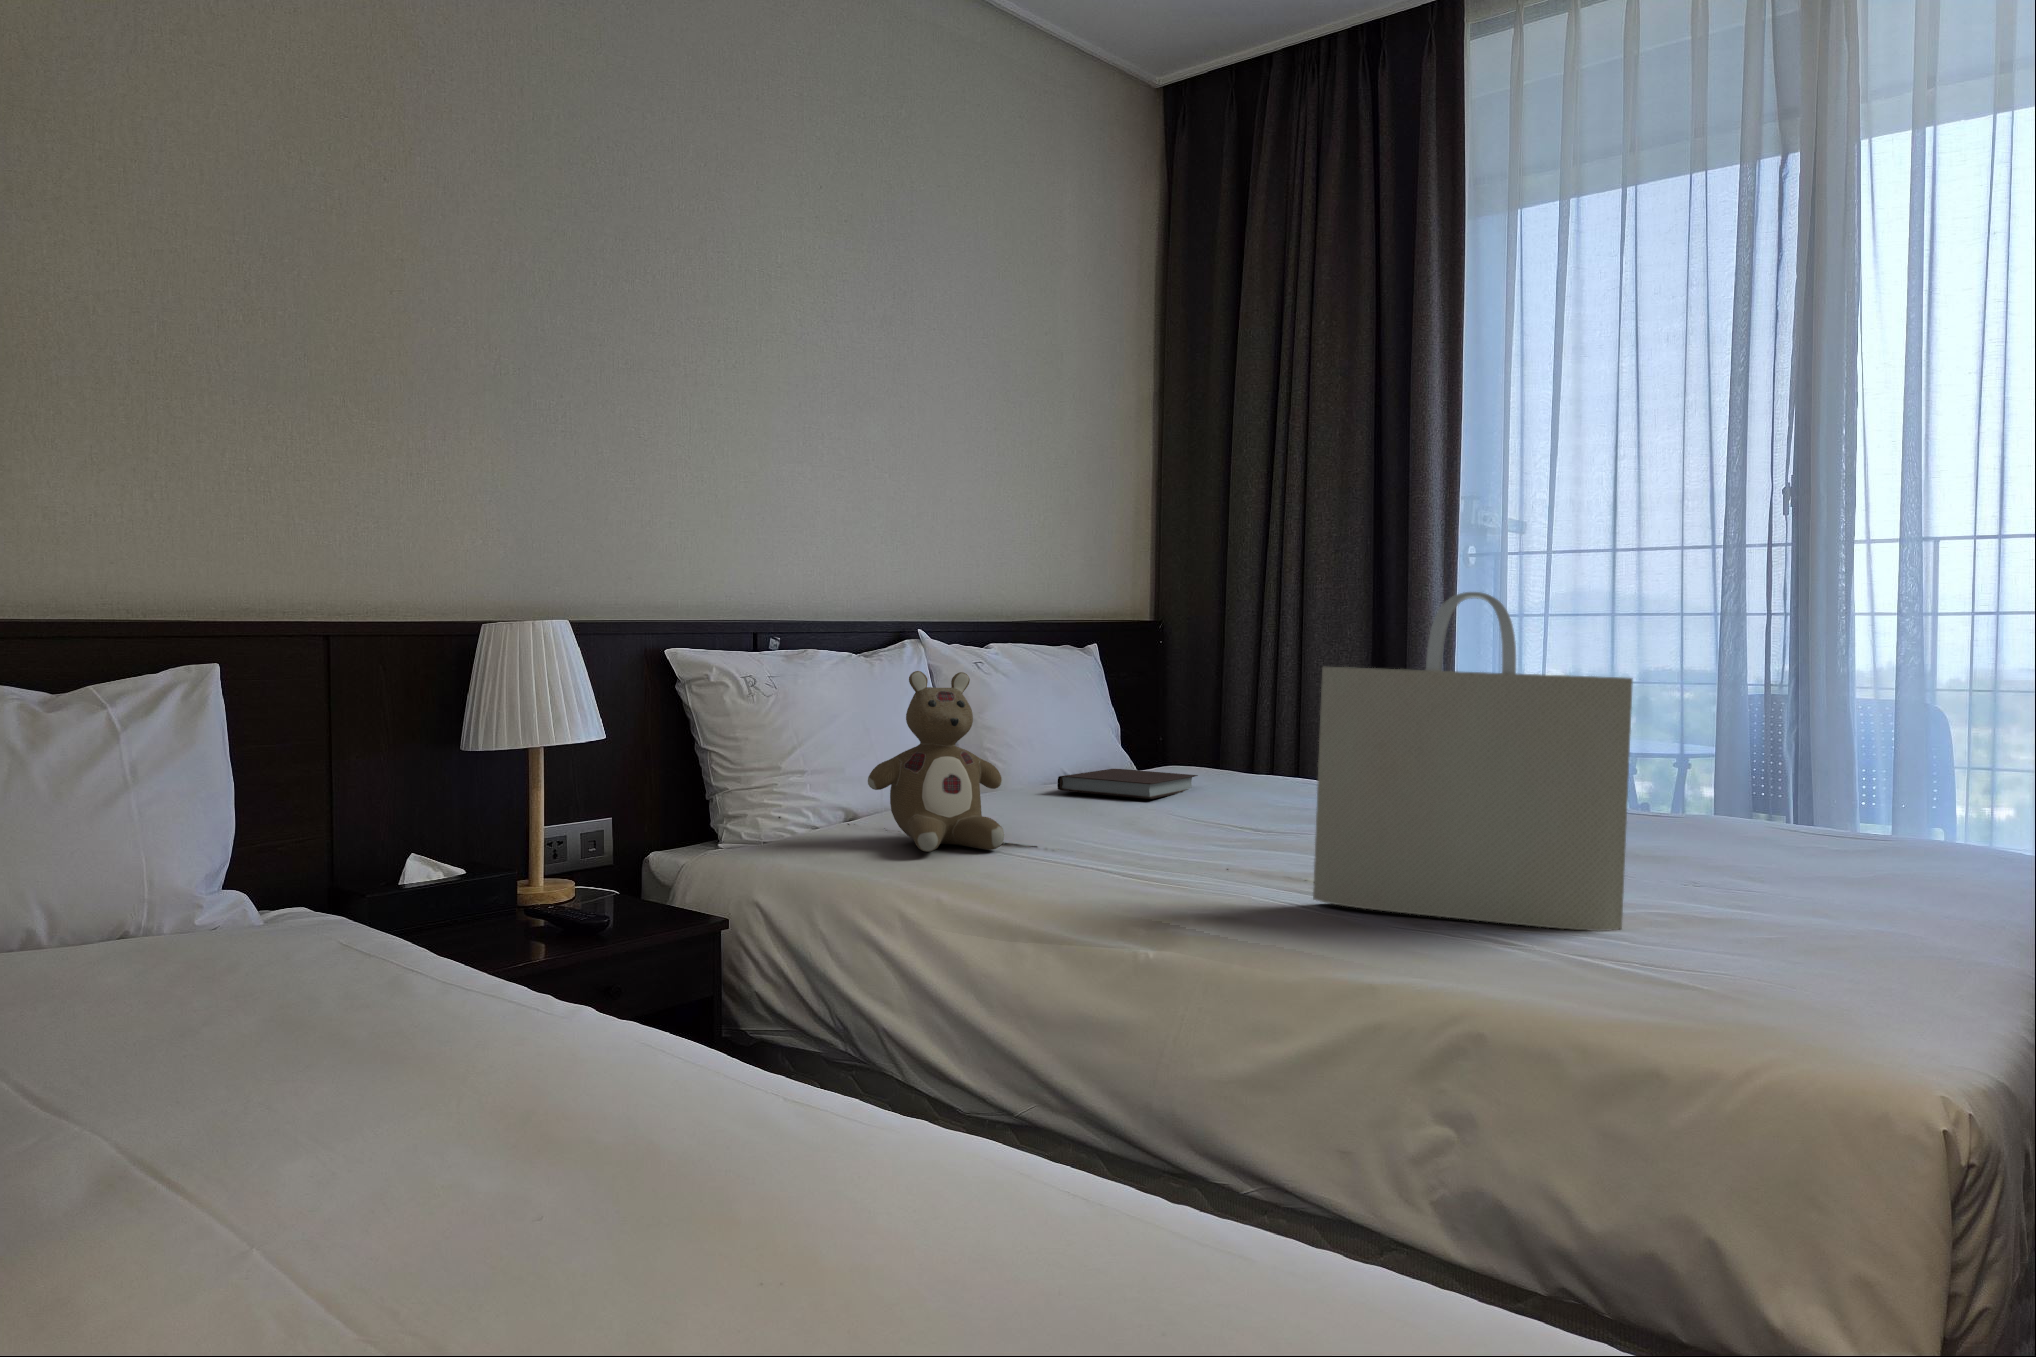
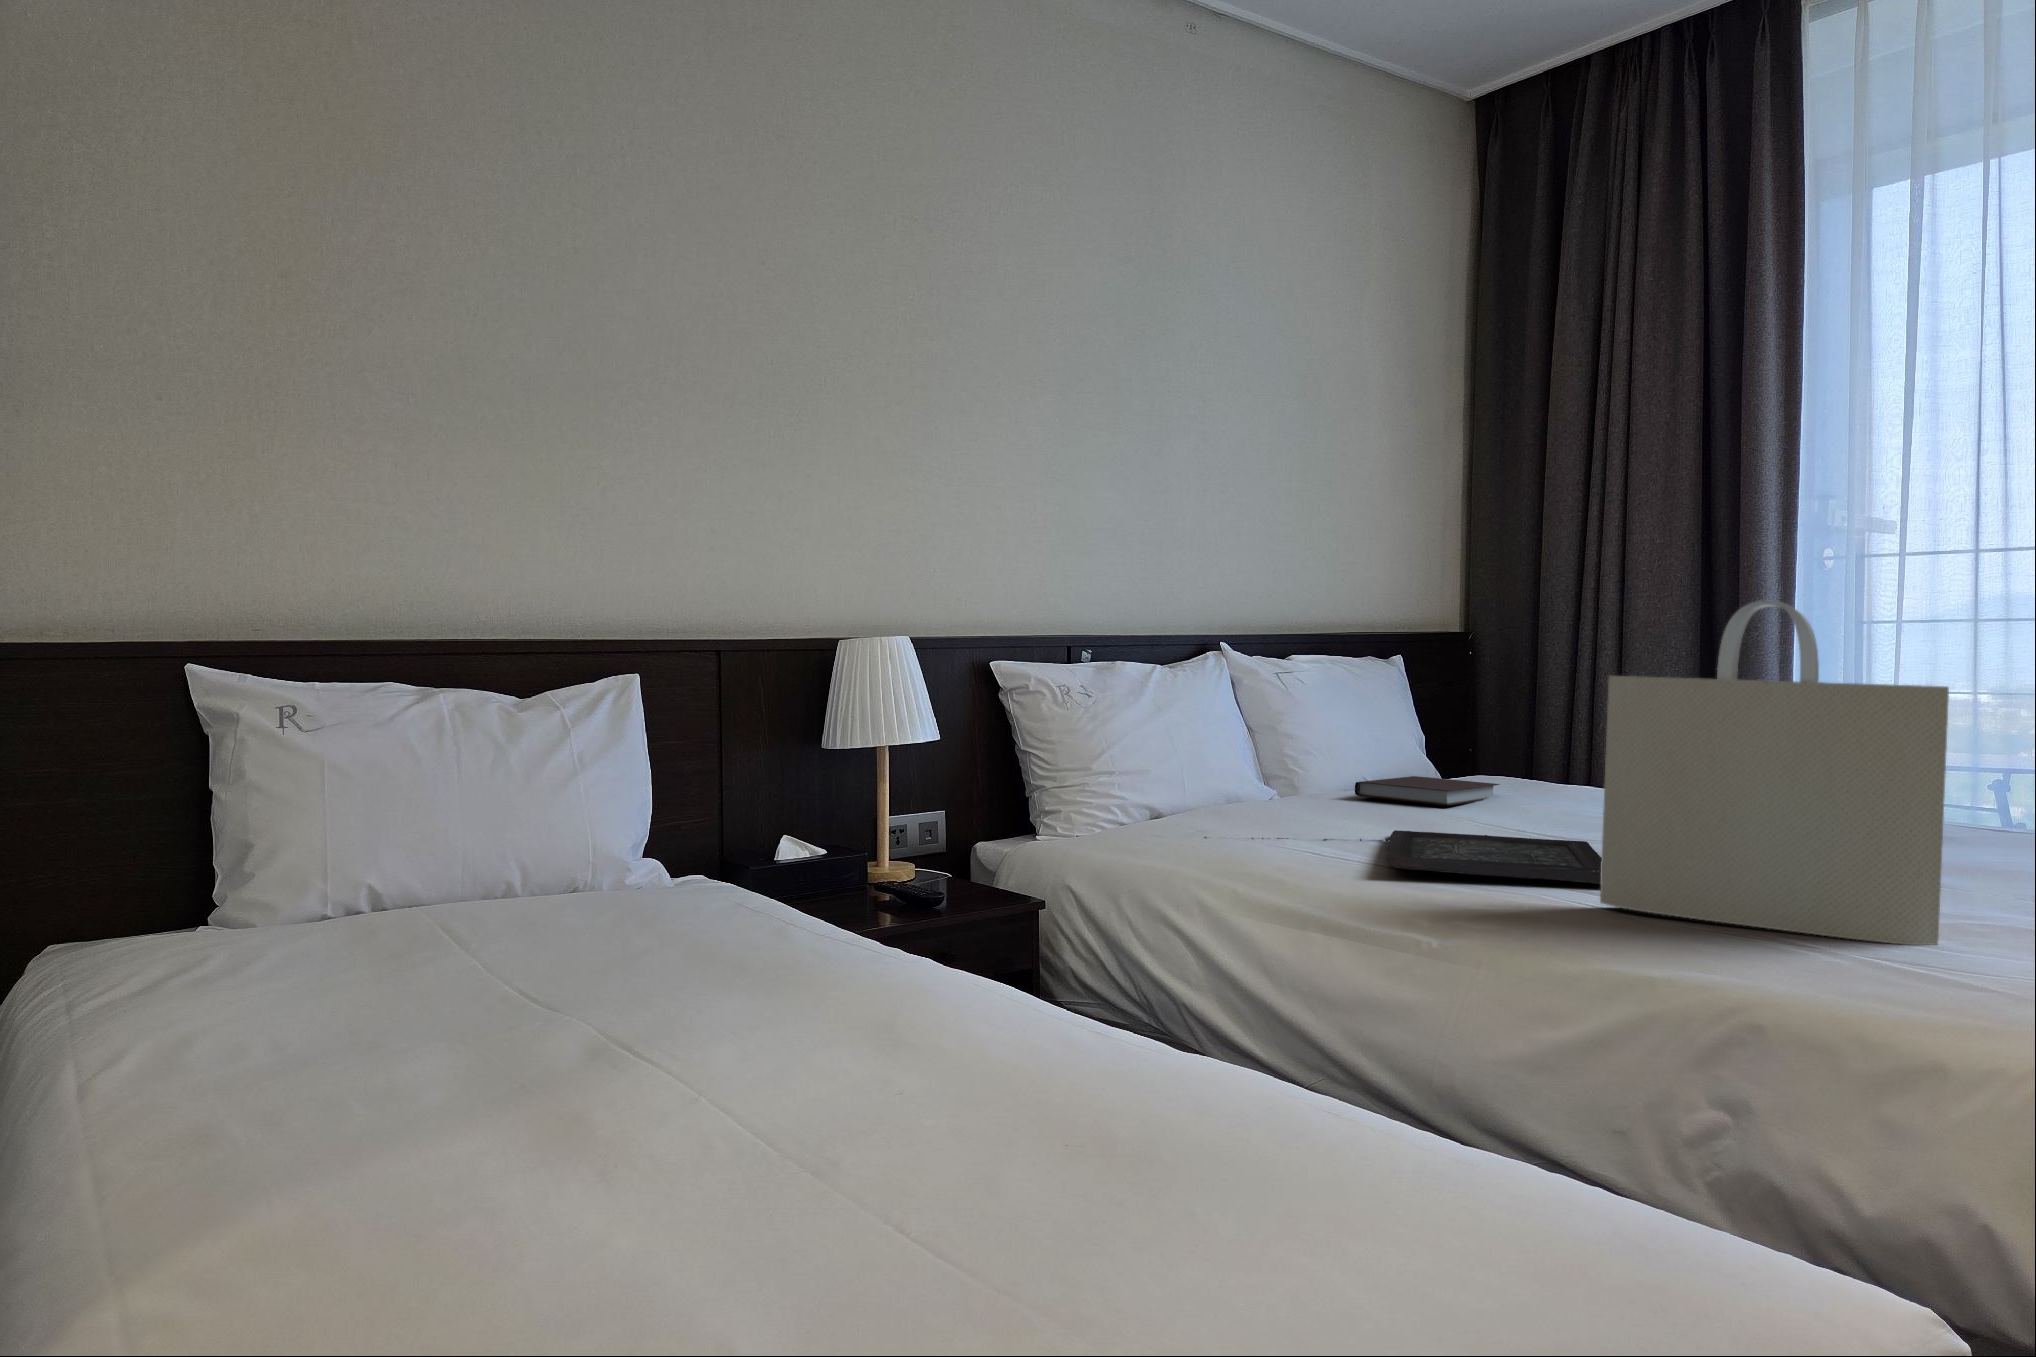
stuffed bear: present [868,671,1004,852] -> none [1169,681,1297,848]
tray: none [1100,827,1322,879] -> present [1387,830,1602,884]

